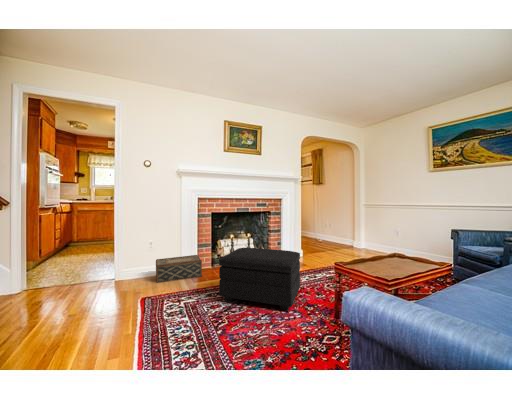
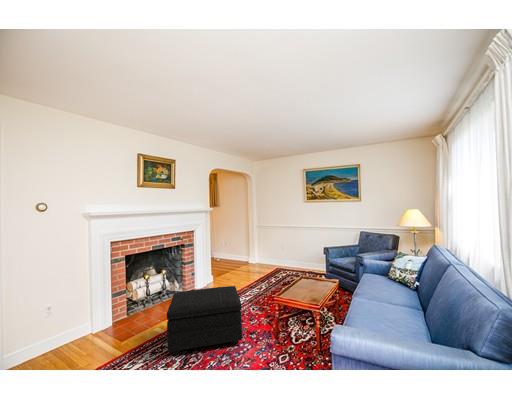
woven basket: present [156,255,202,283] -> none [52,308,122,362]

